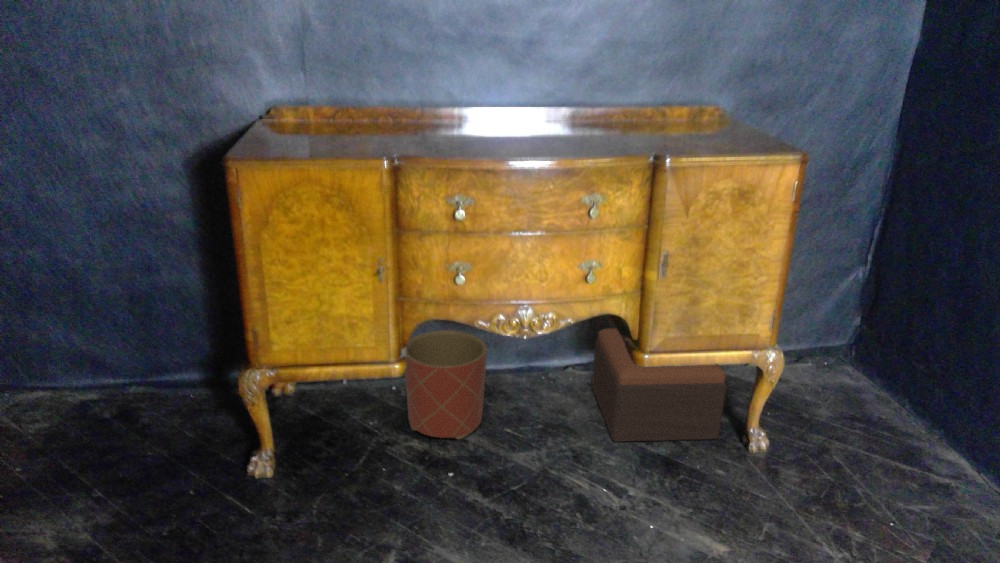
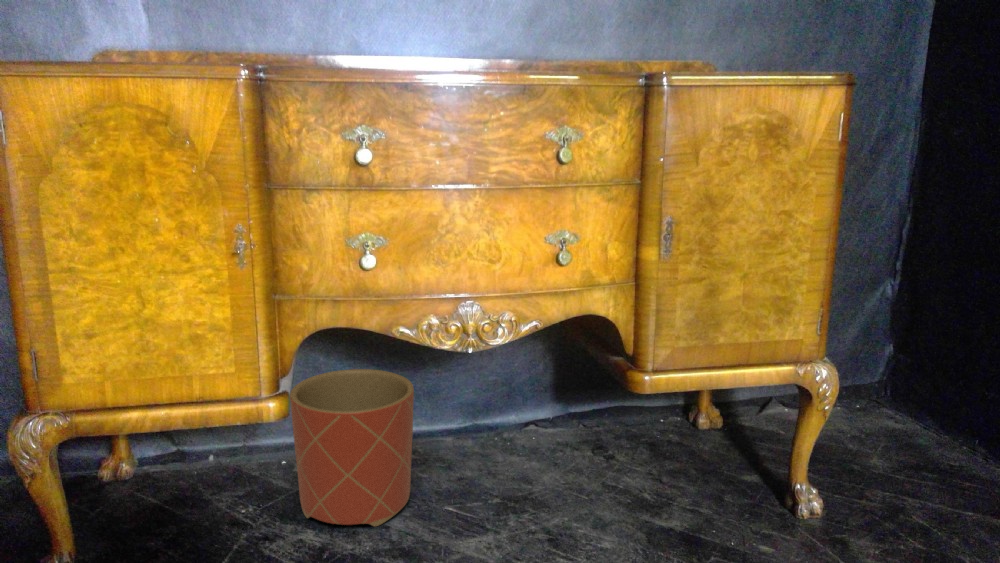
footstool: present [592,328,727,442] -> none [563,356,756,516]

